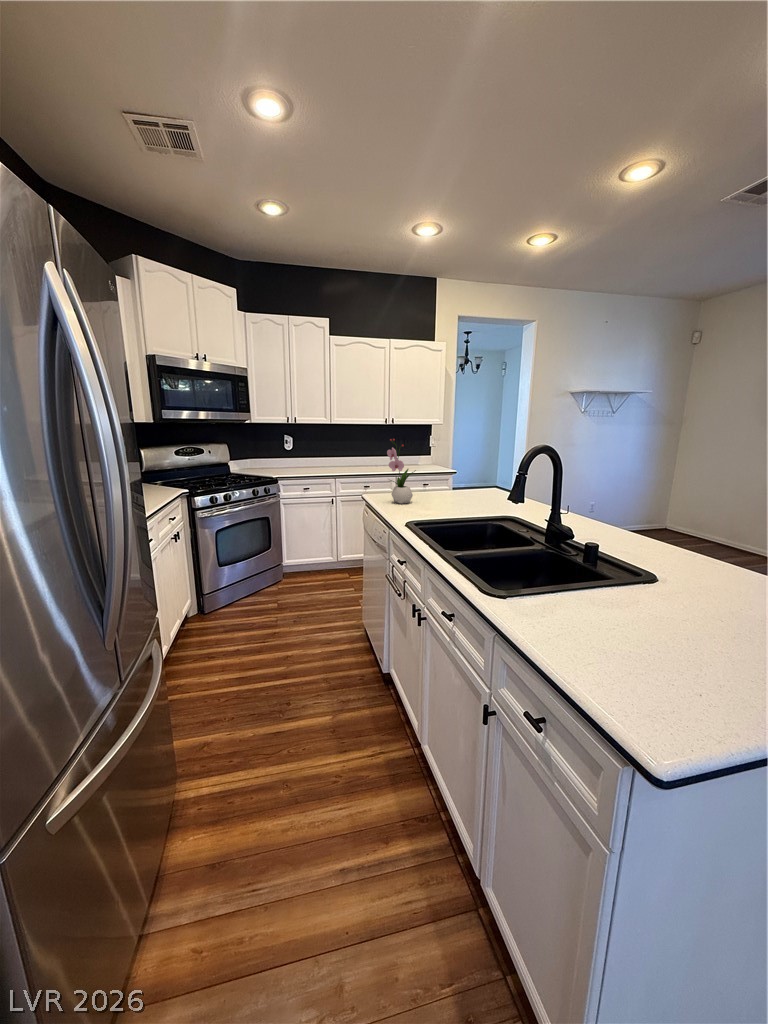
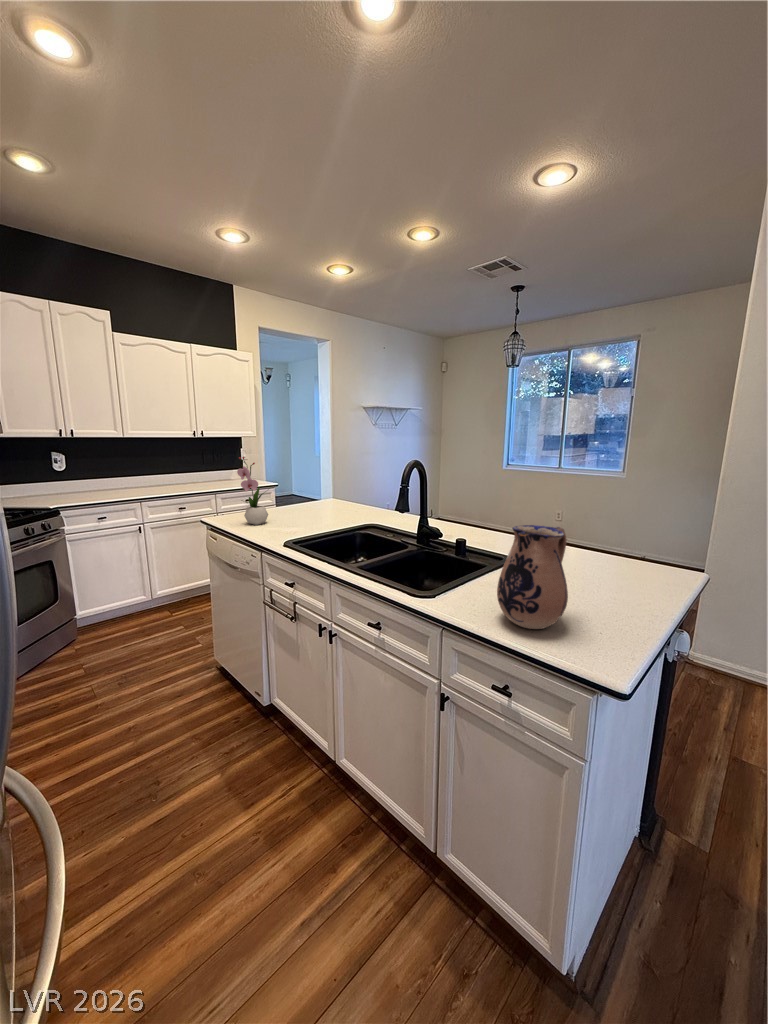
ceramic pitcher: none [554,526,673,664] -> present [497,525,568,629]

